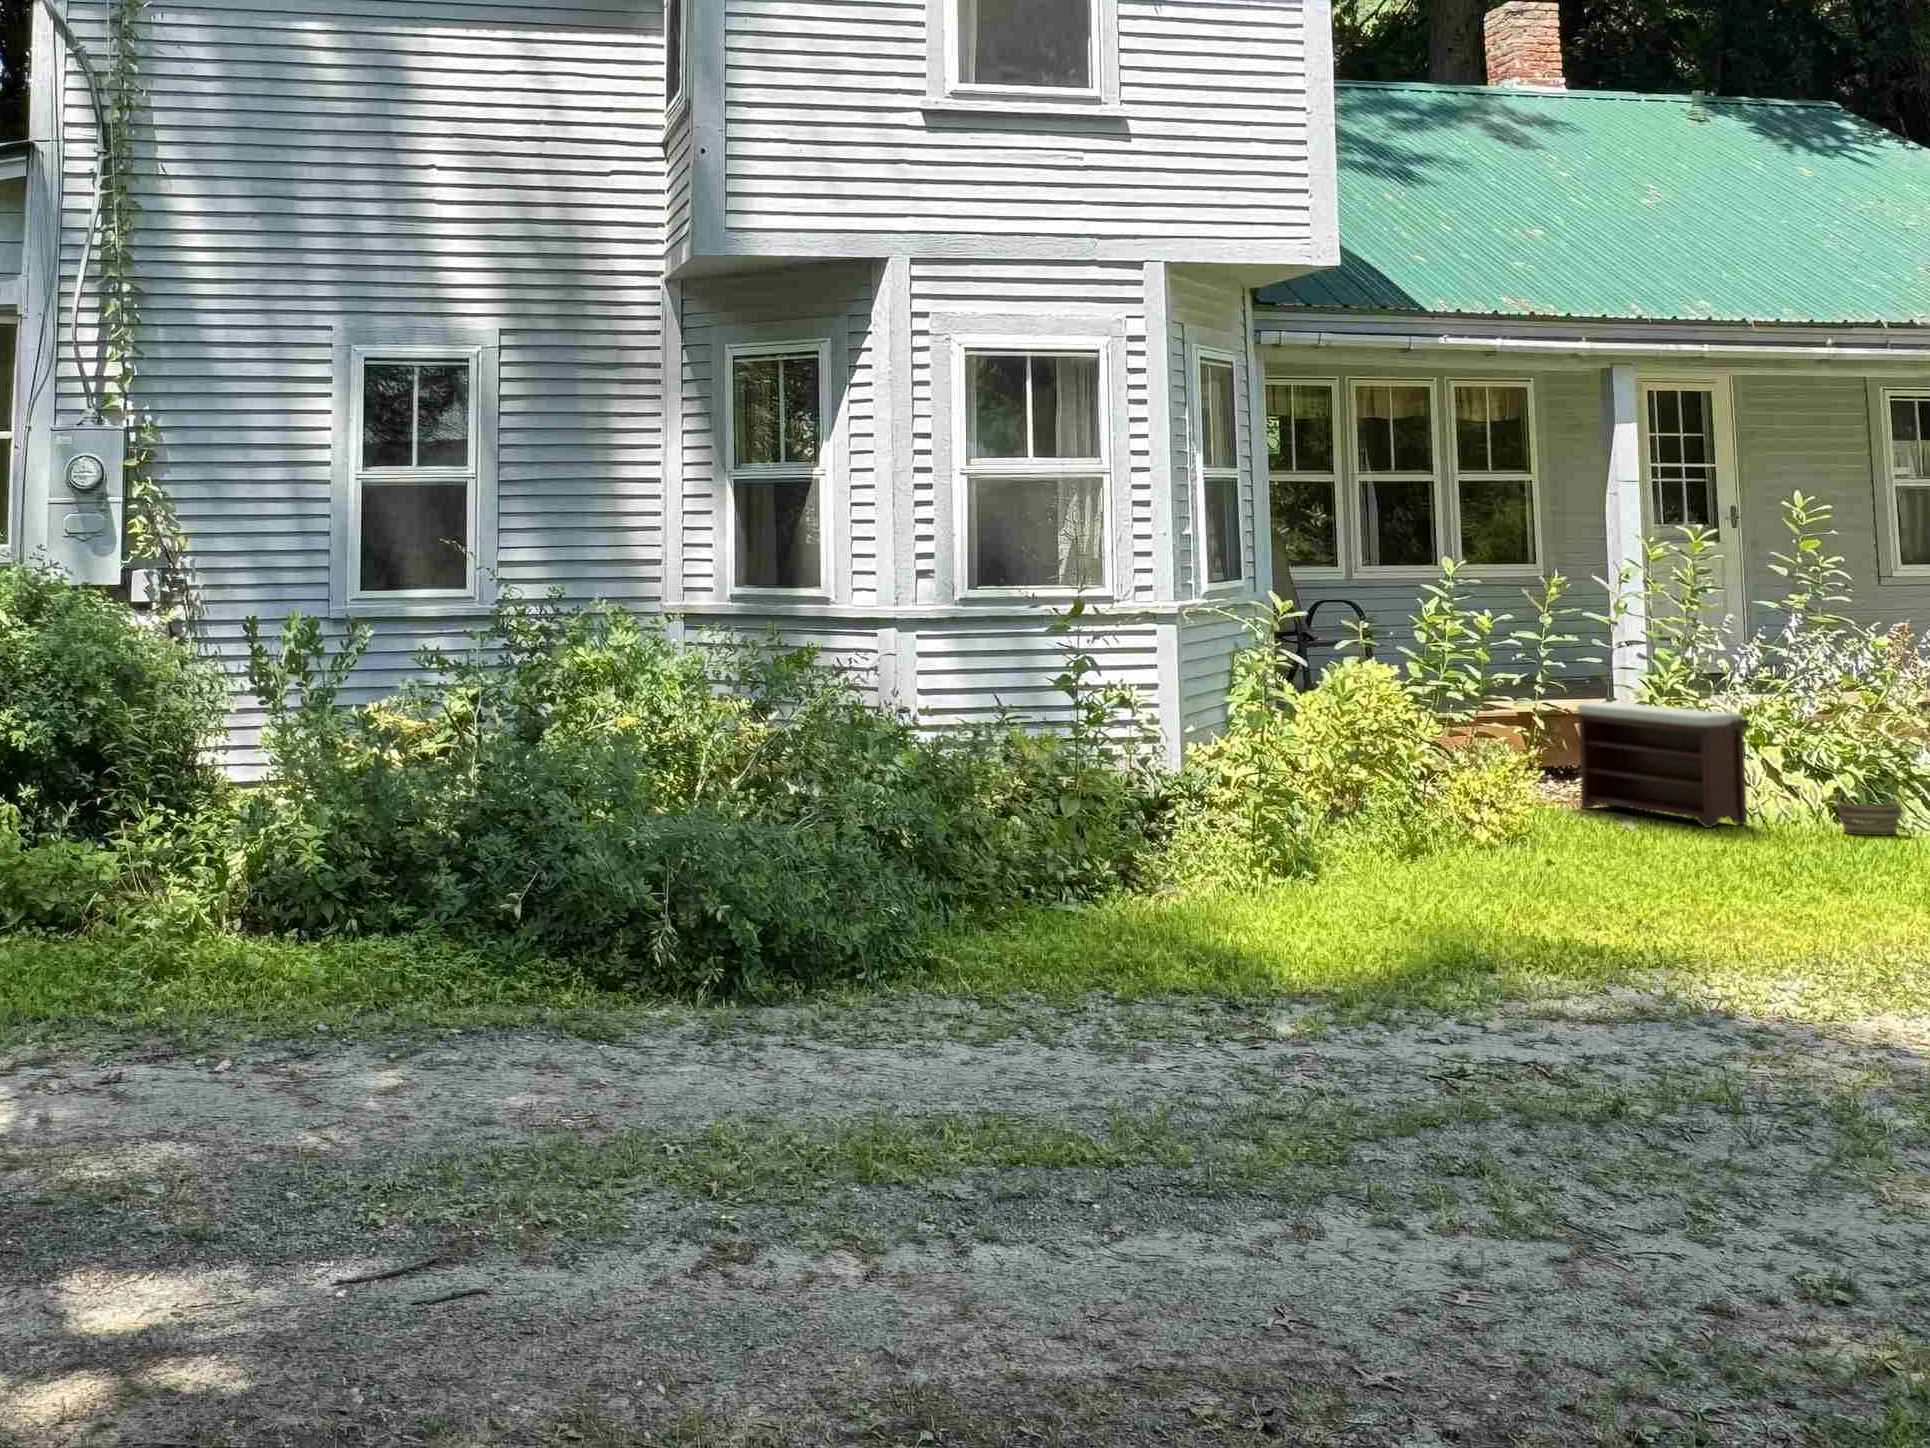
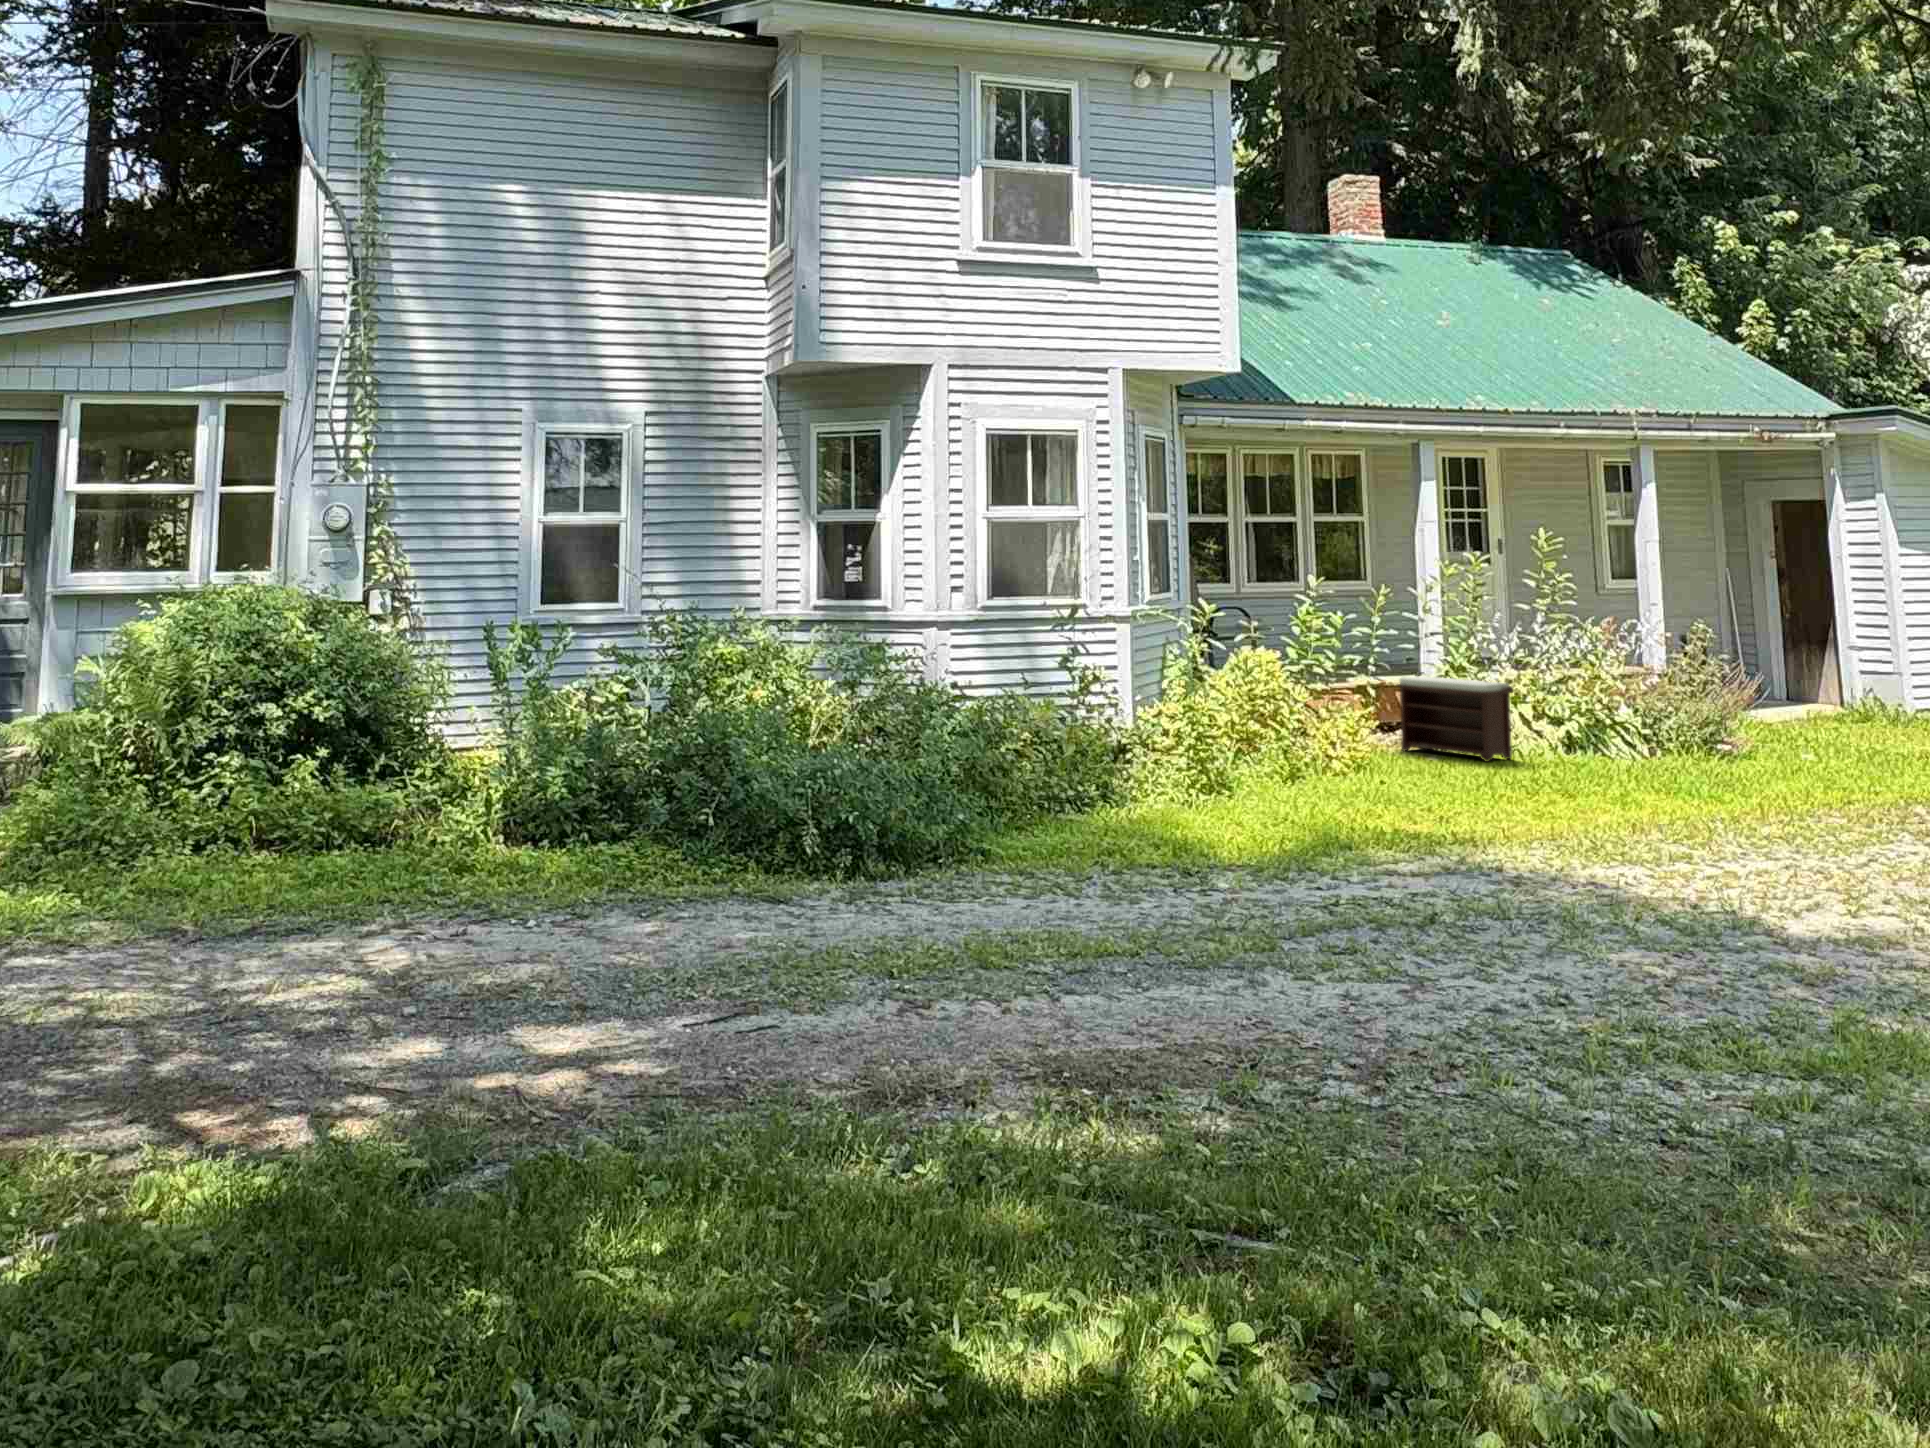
basket: present [1837,794,1901,835] -> none [1570,723,1612,764]

